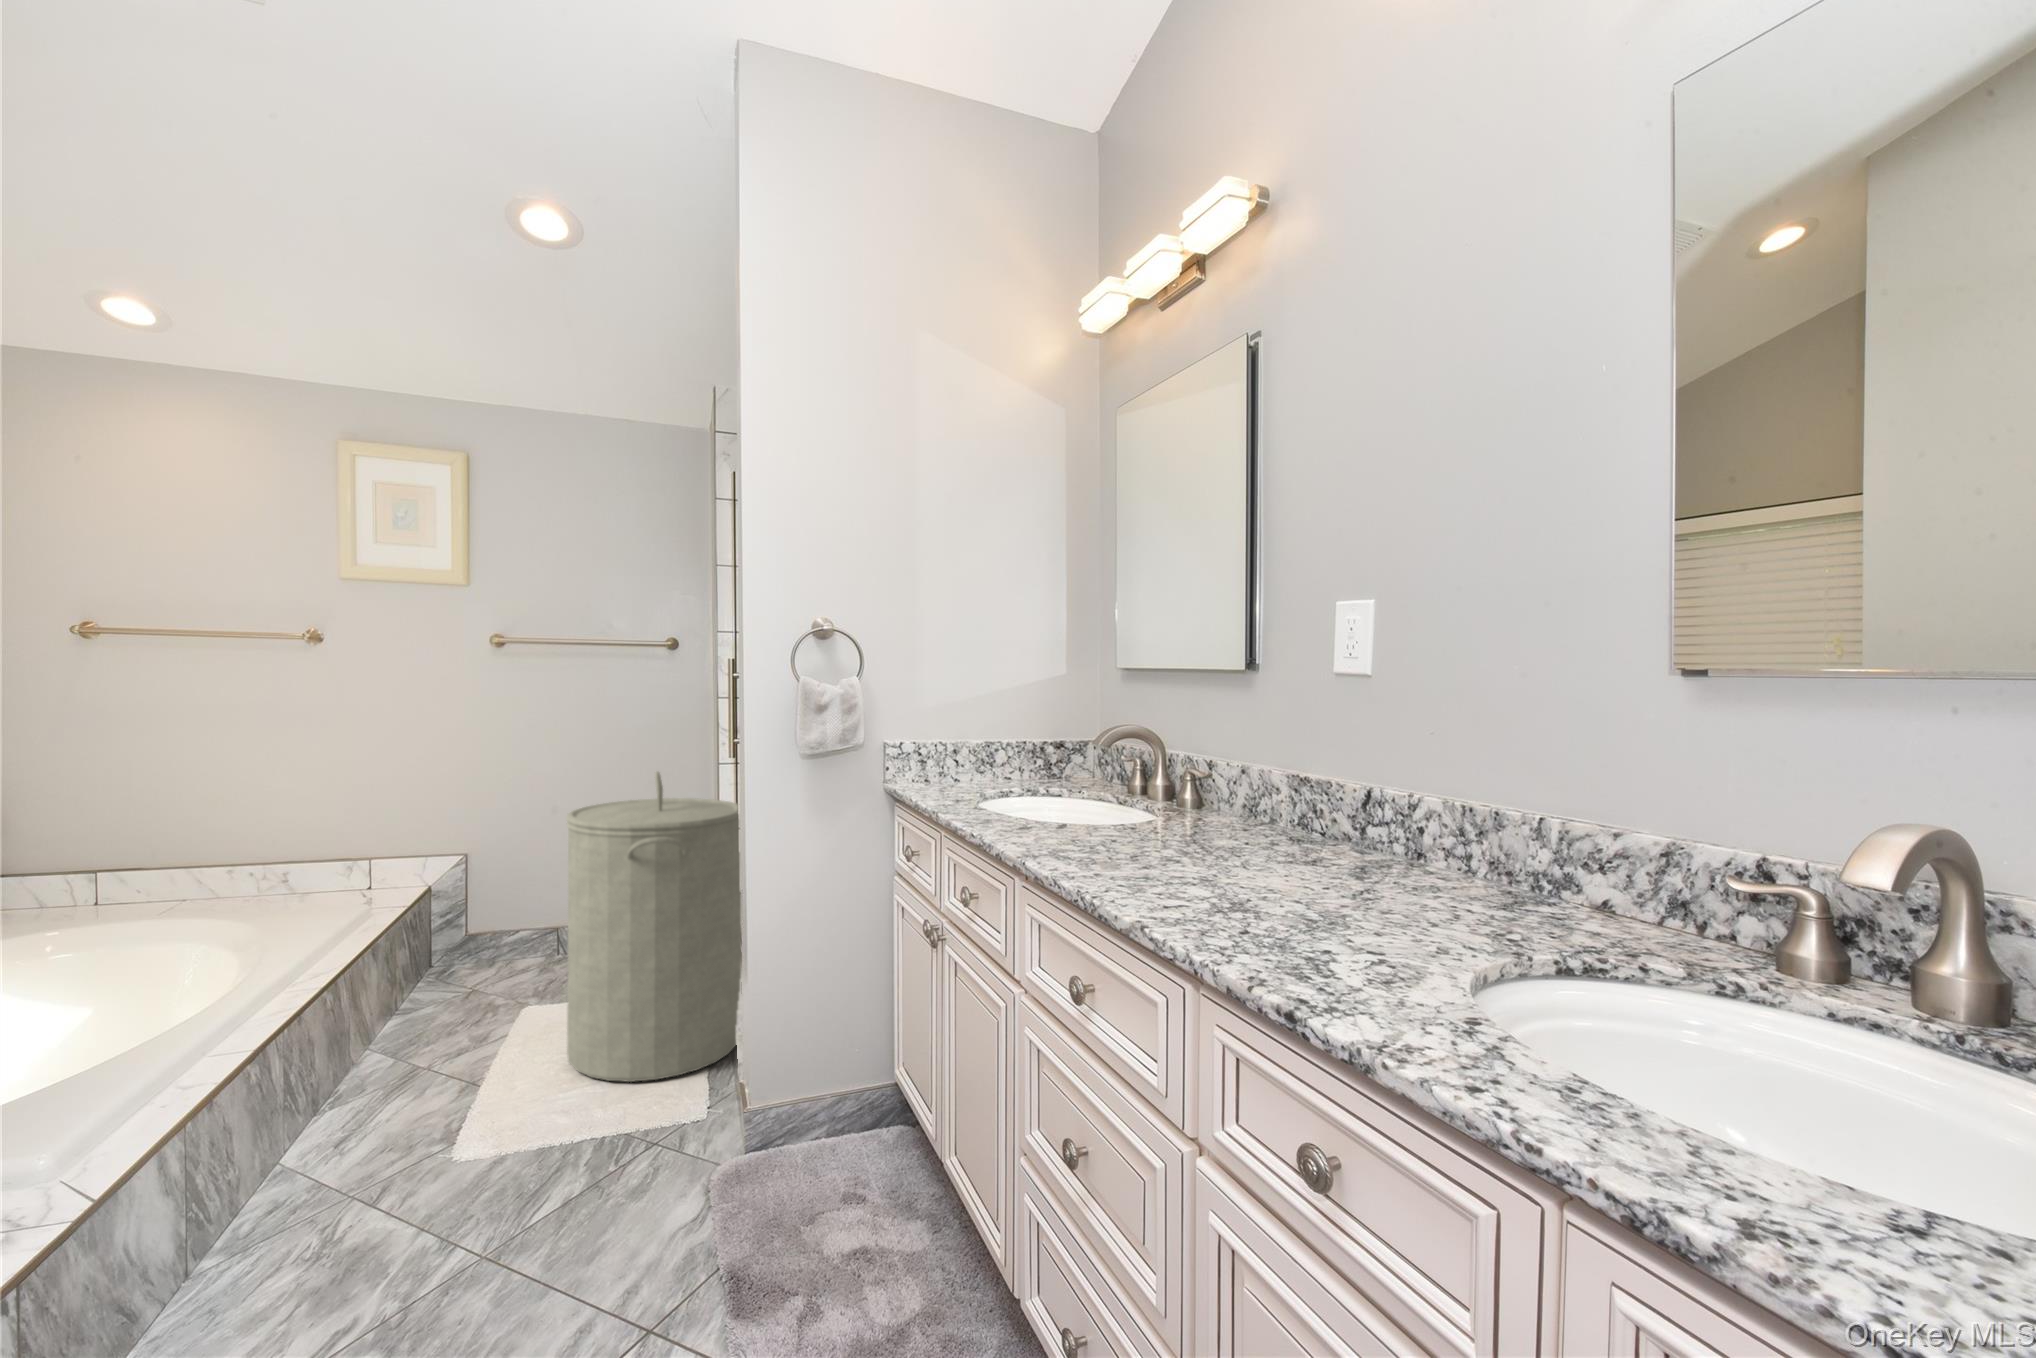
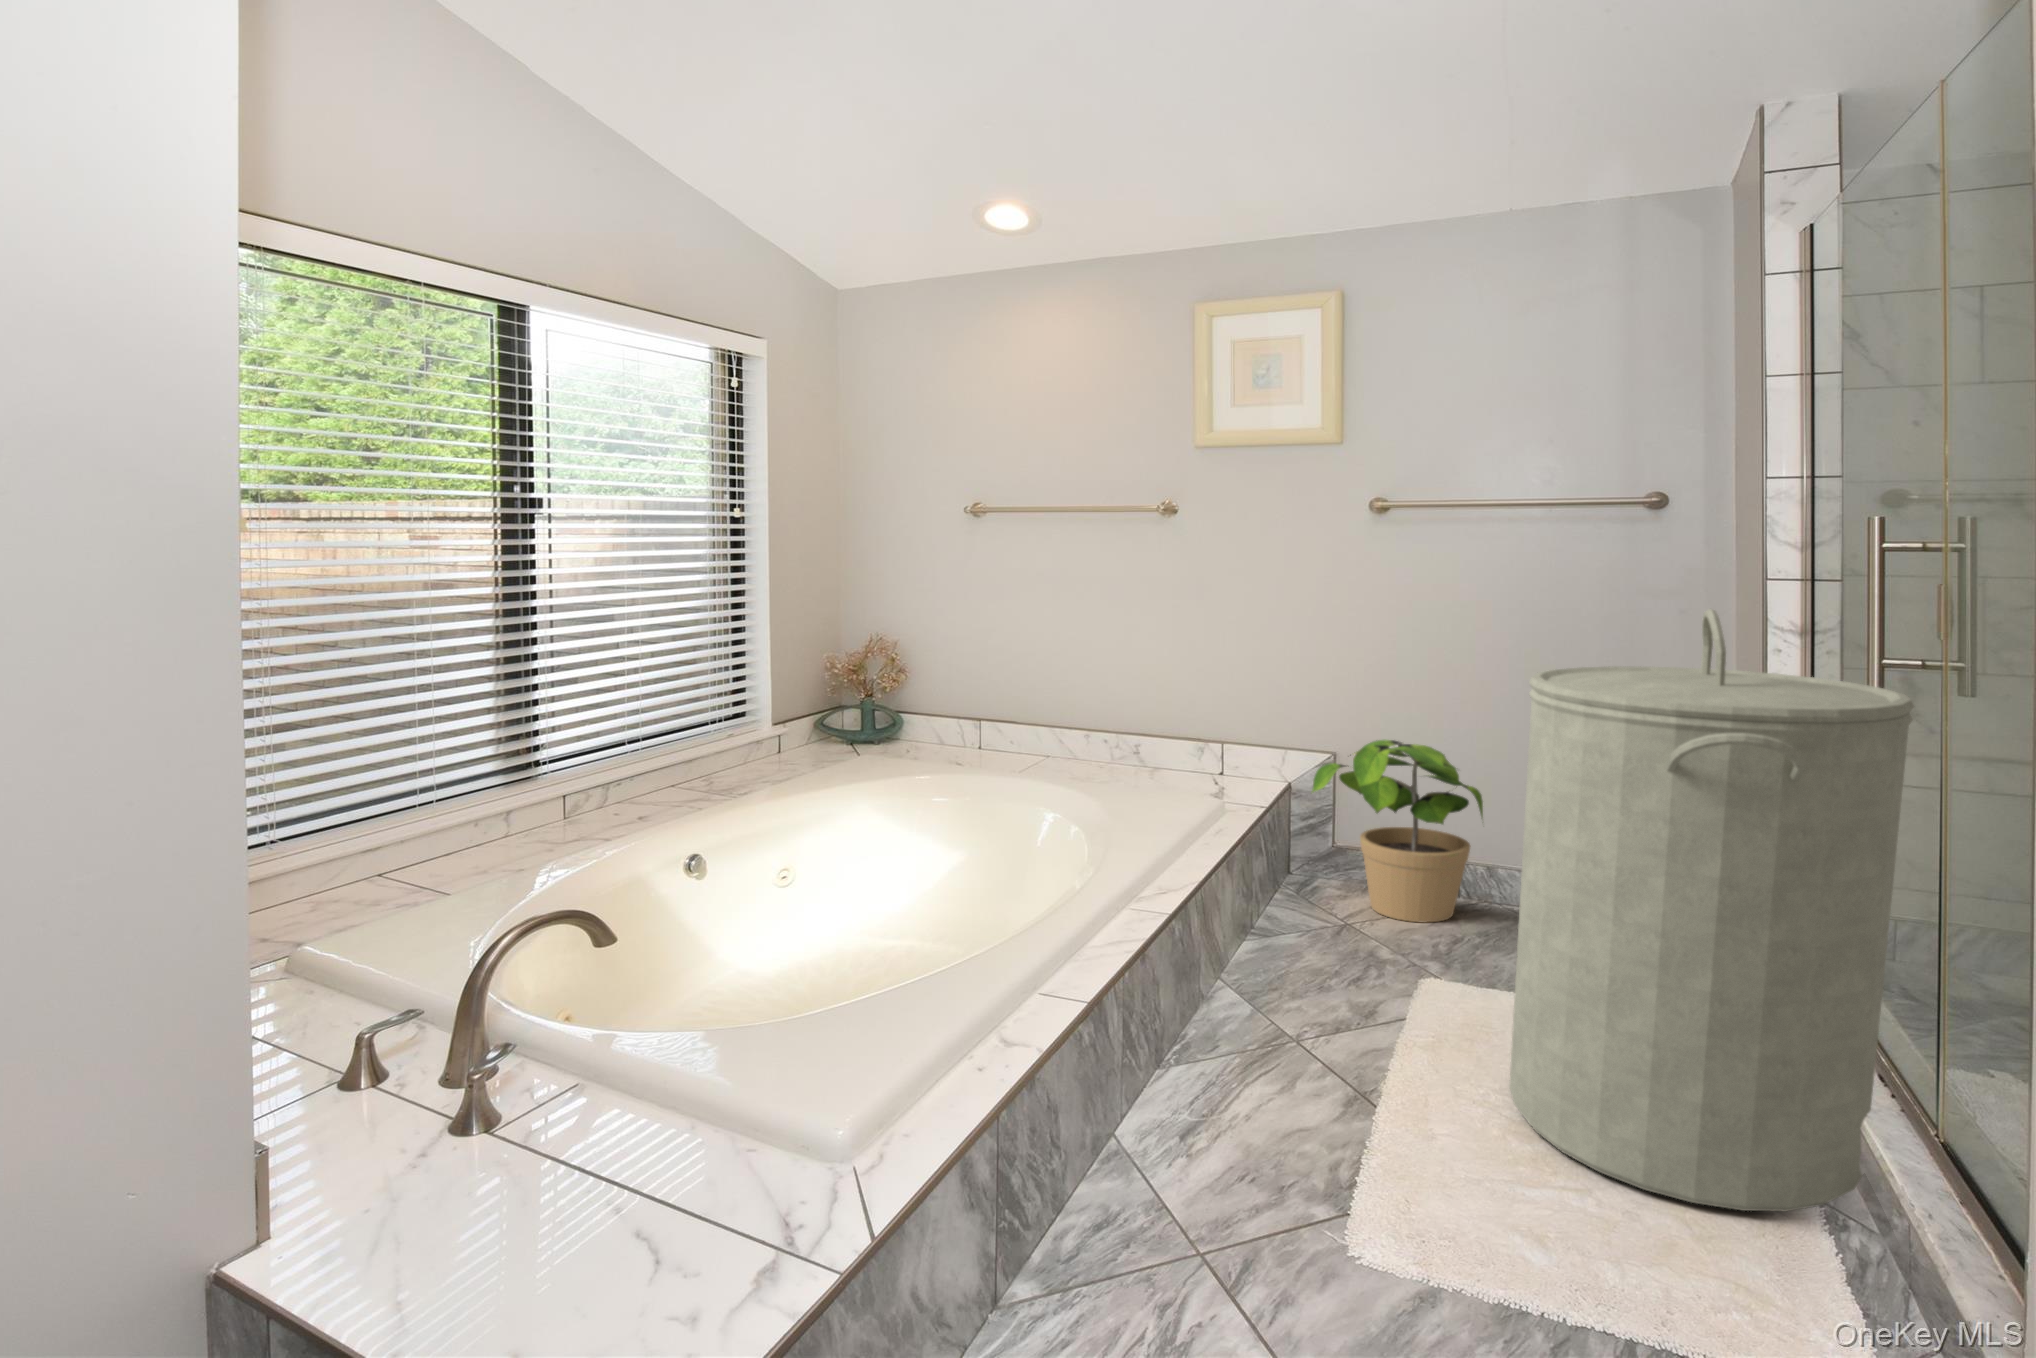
potted plant: none [444,855,571,975] -> present [1312,740,1483,923]

